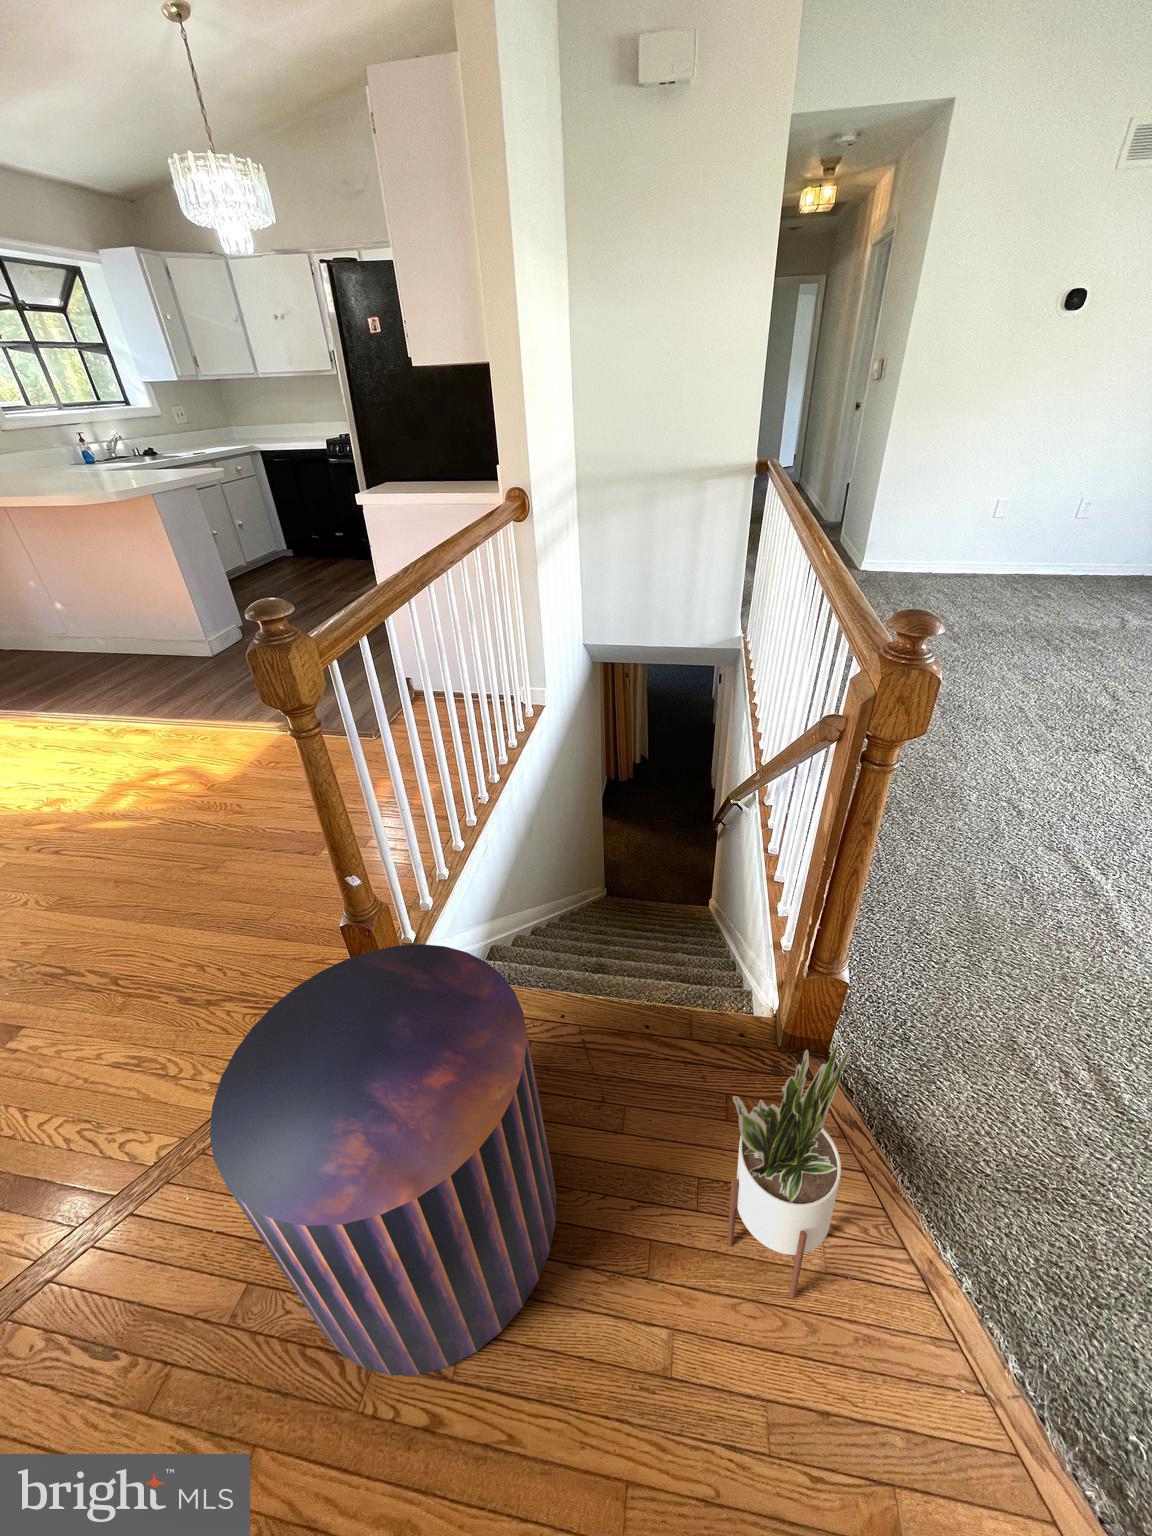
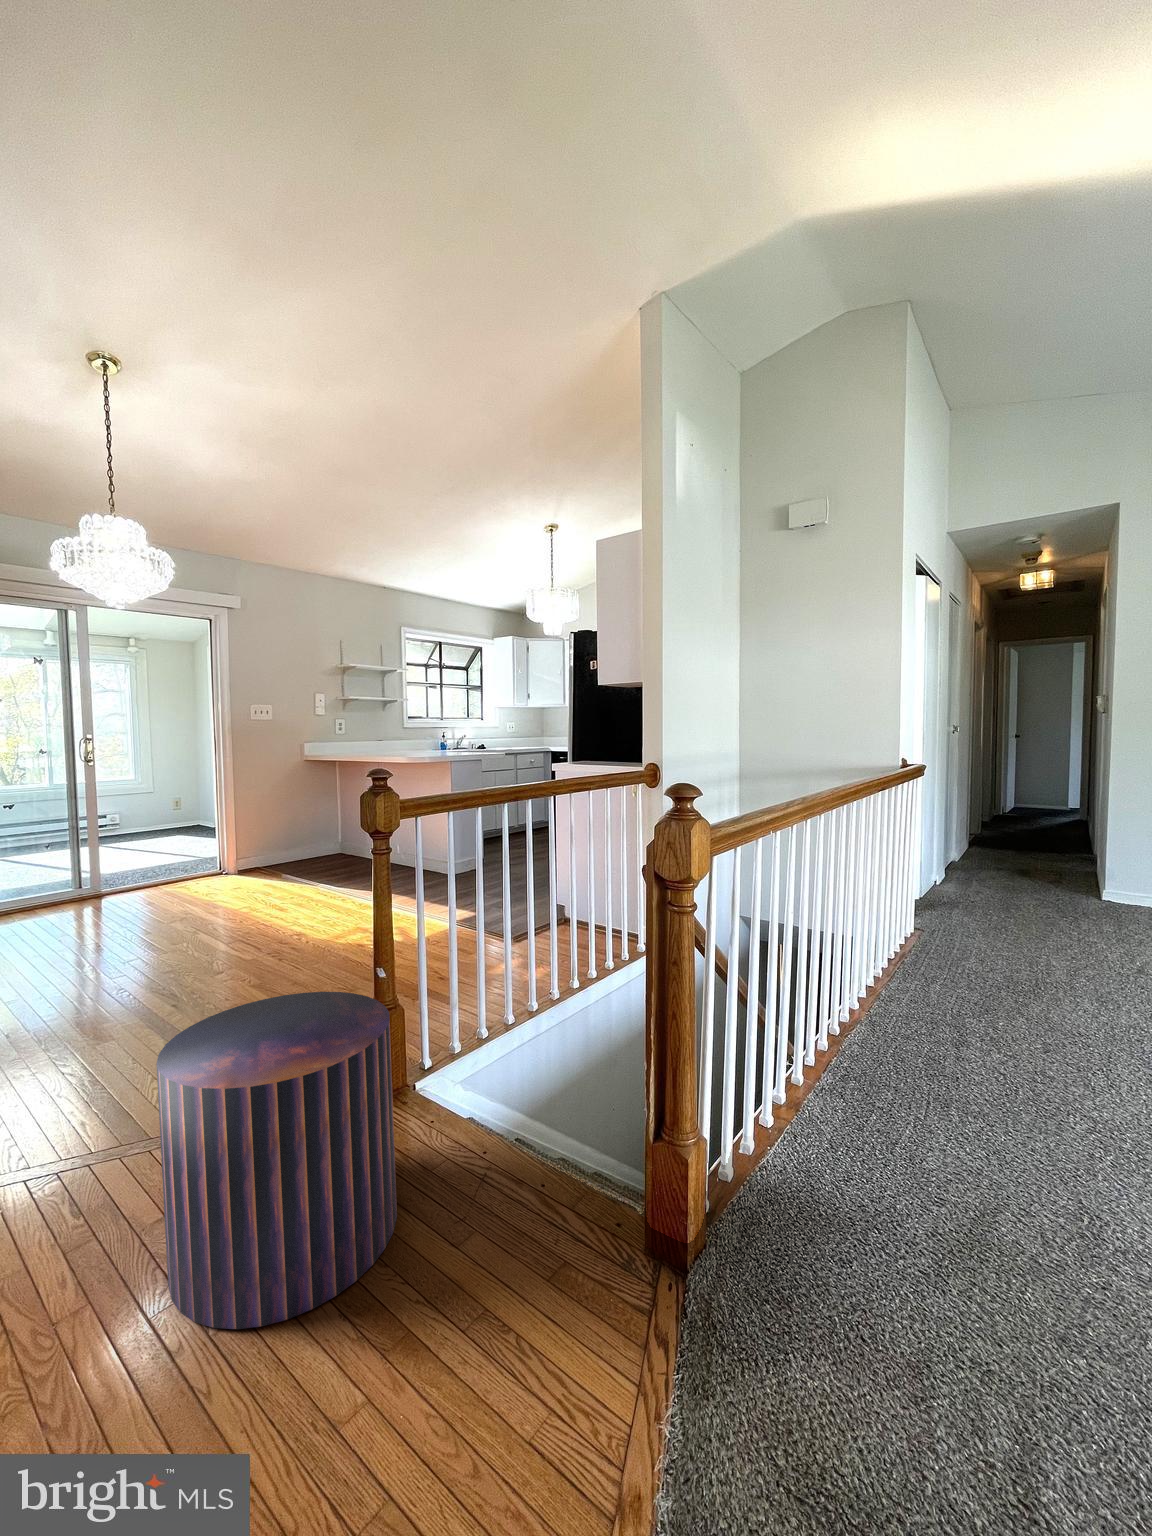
potted plant: present [727,1043,850,1299] -> none [425,1092,562,1438]

